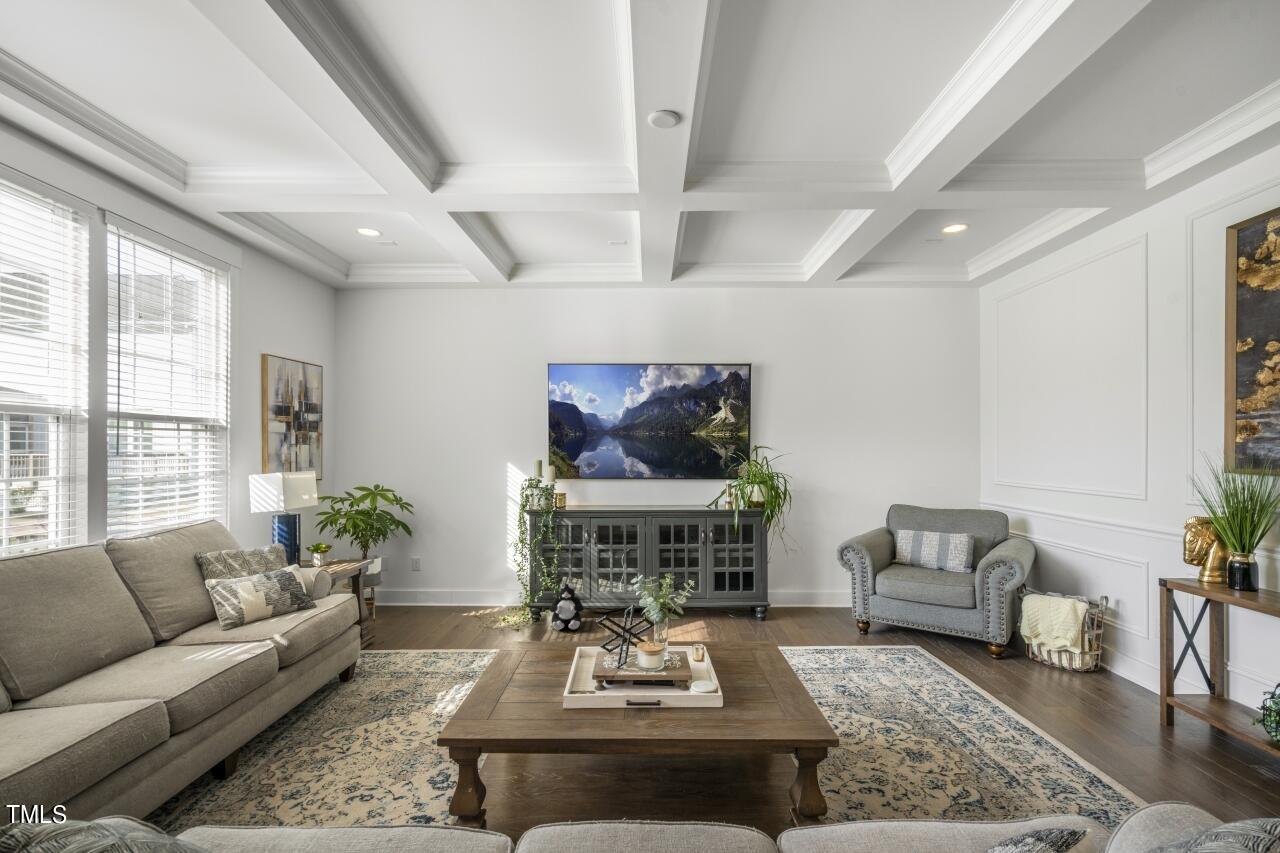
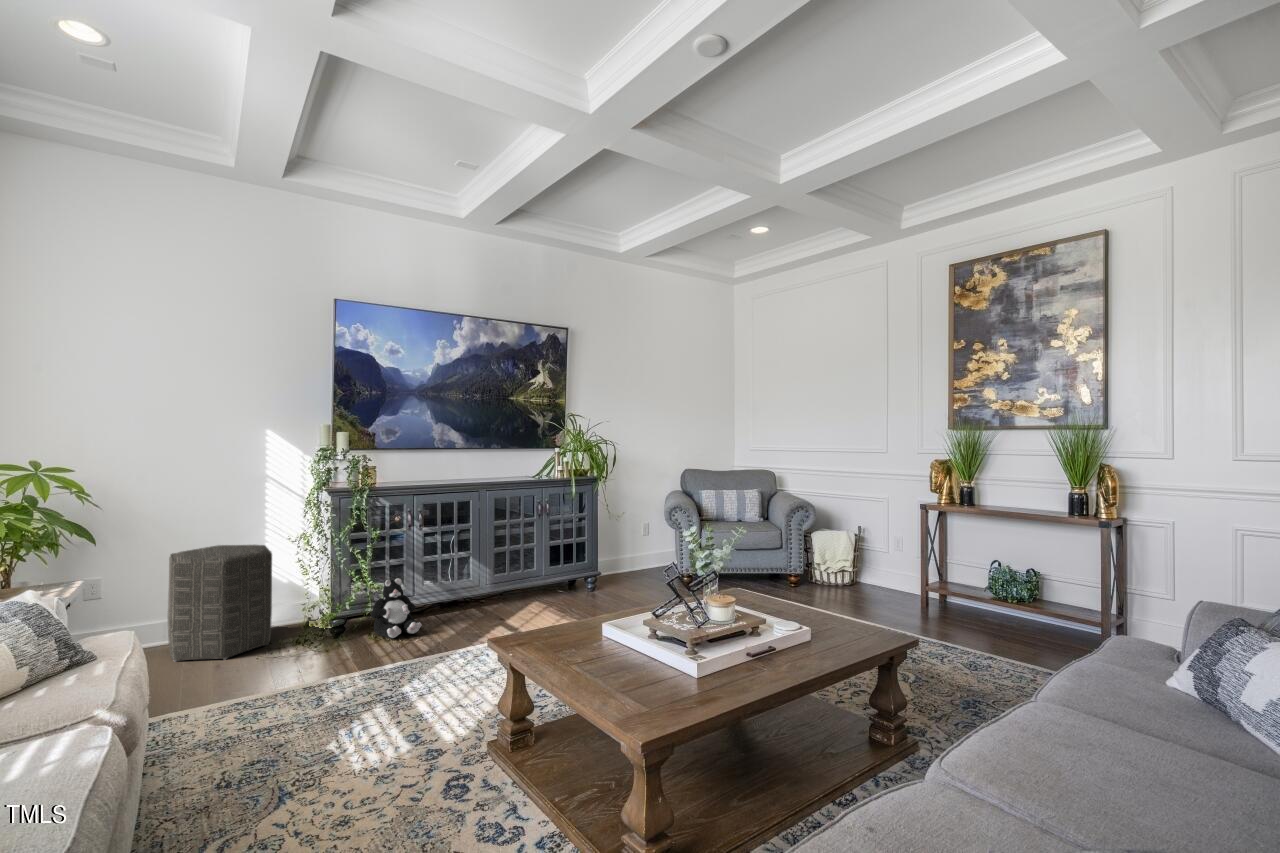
ottoman: none [433,544,497,624] -> present [168,545,272,662]

